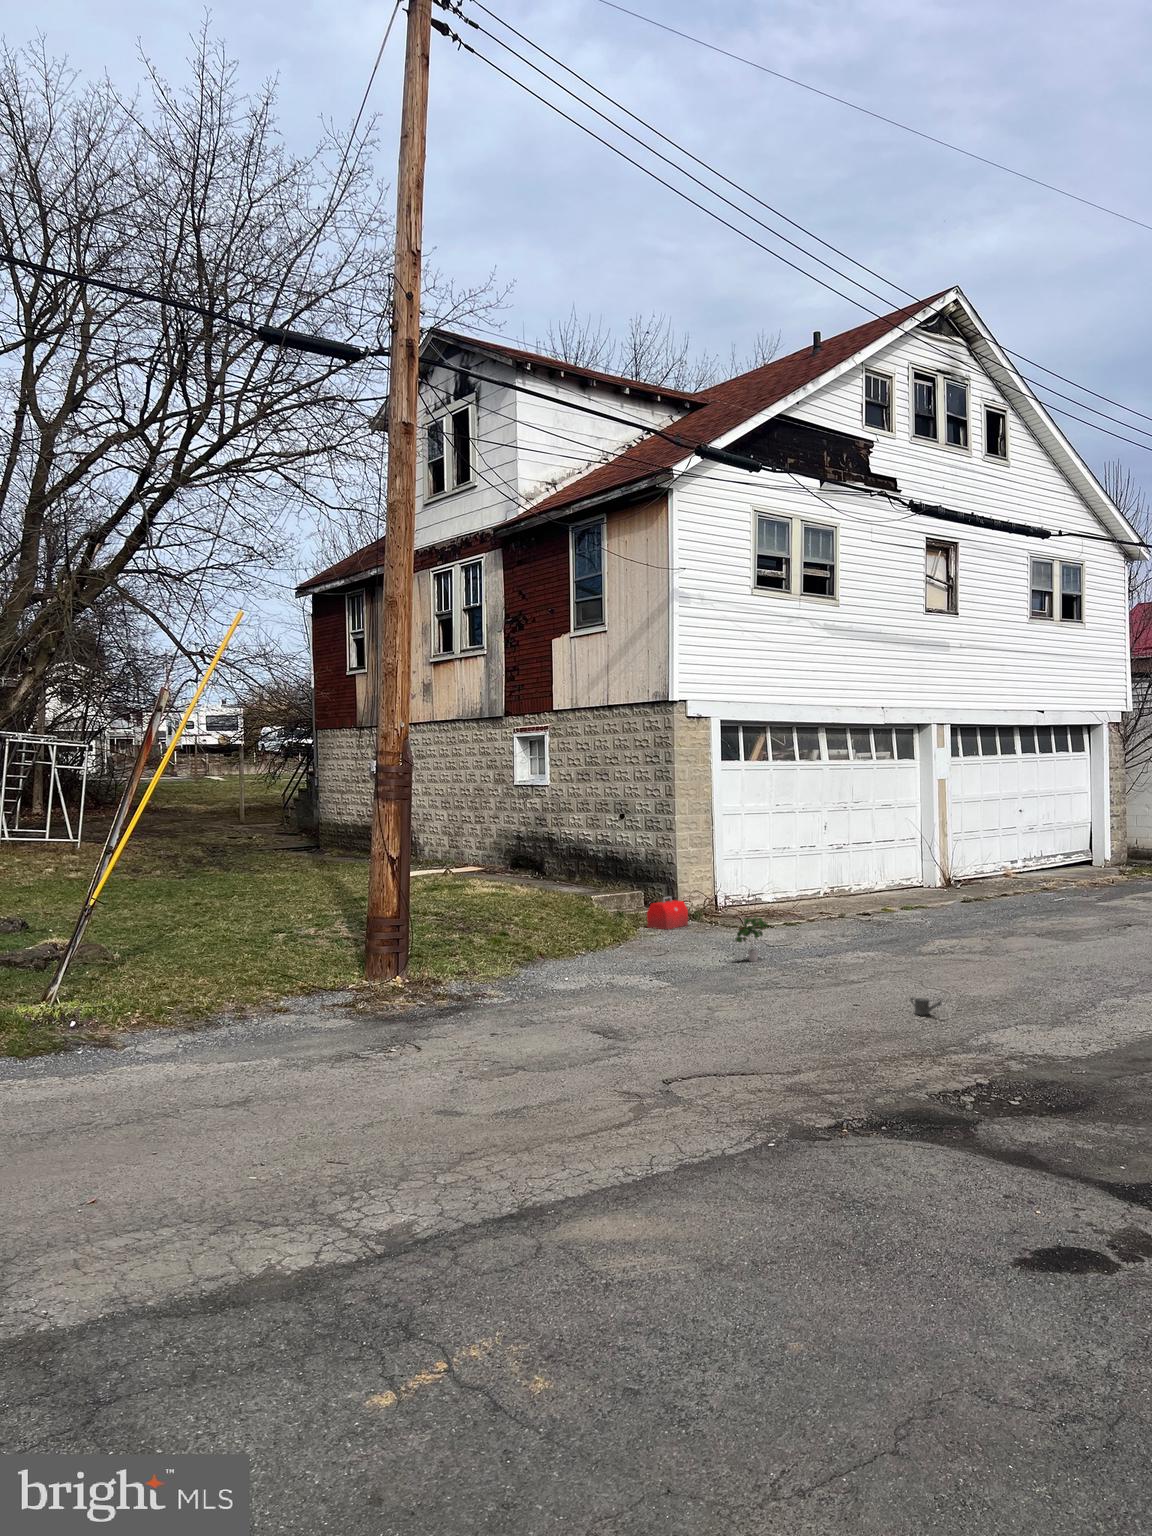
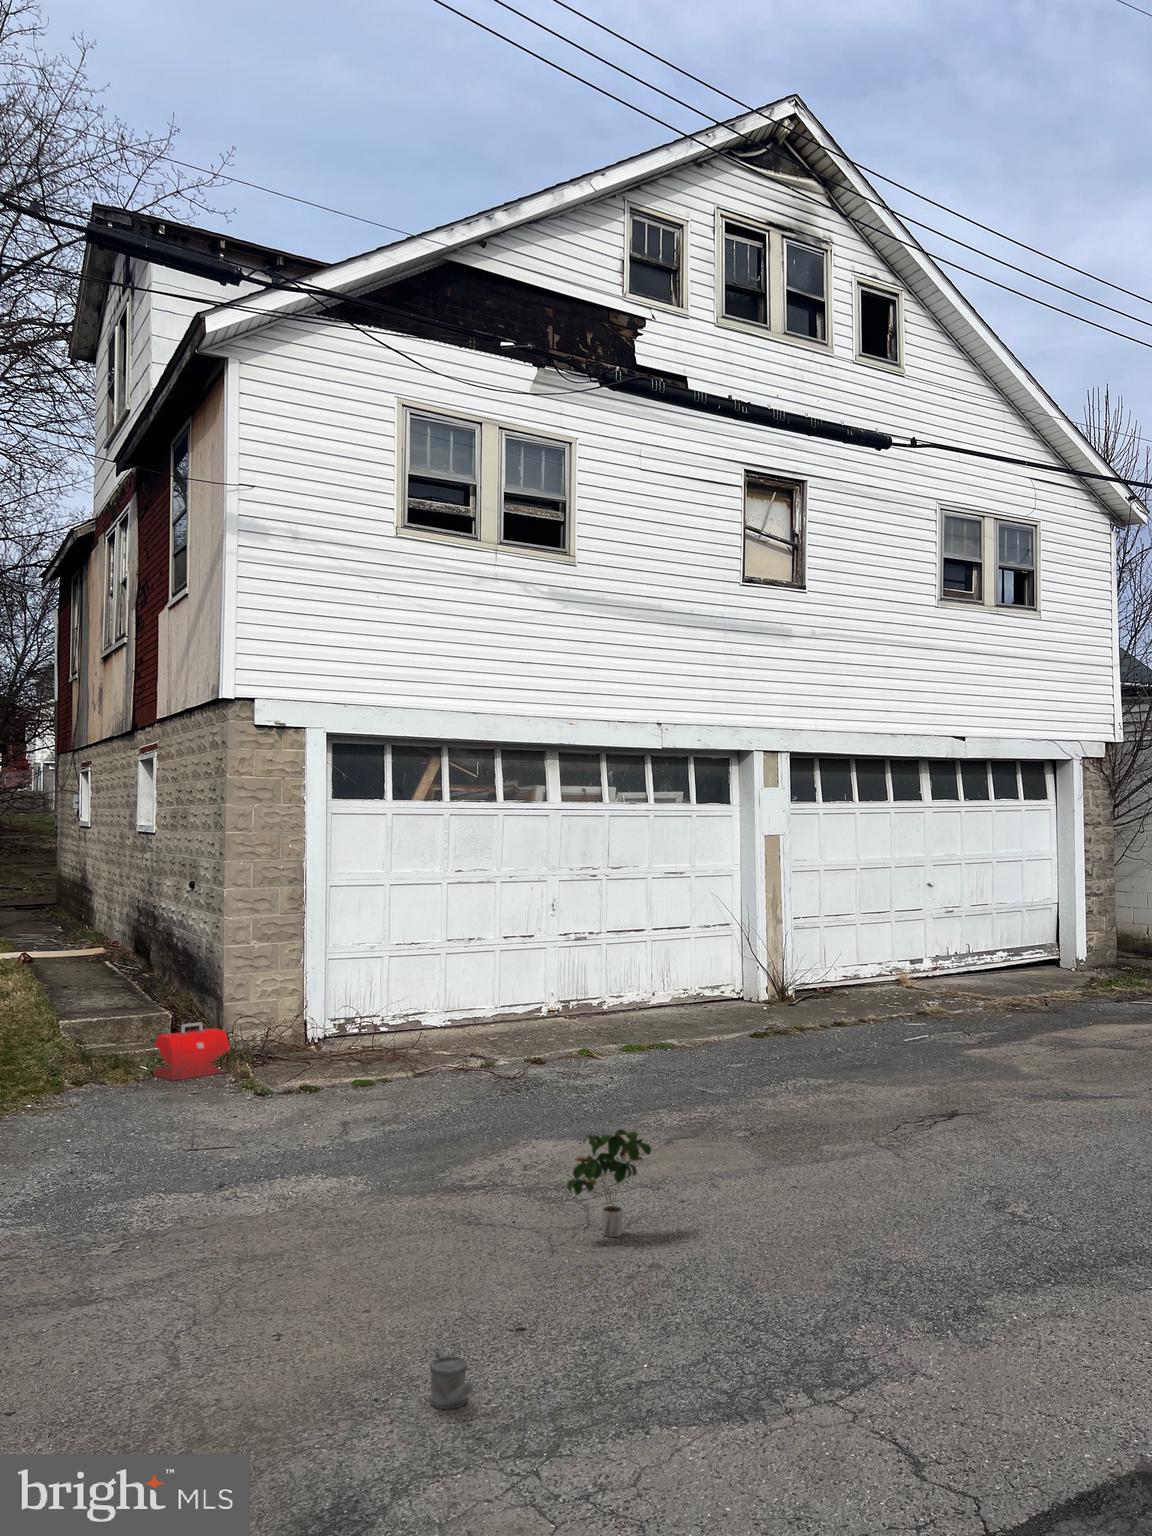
potted plant: present [735,917,768,962] -> present [567,1129,651,1237]
watering can: present [910,997,942,1015] -> present [430,1350,473,1409]

